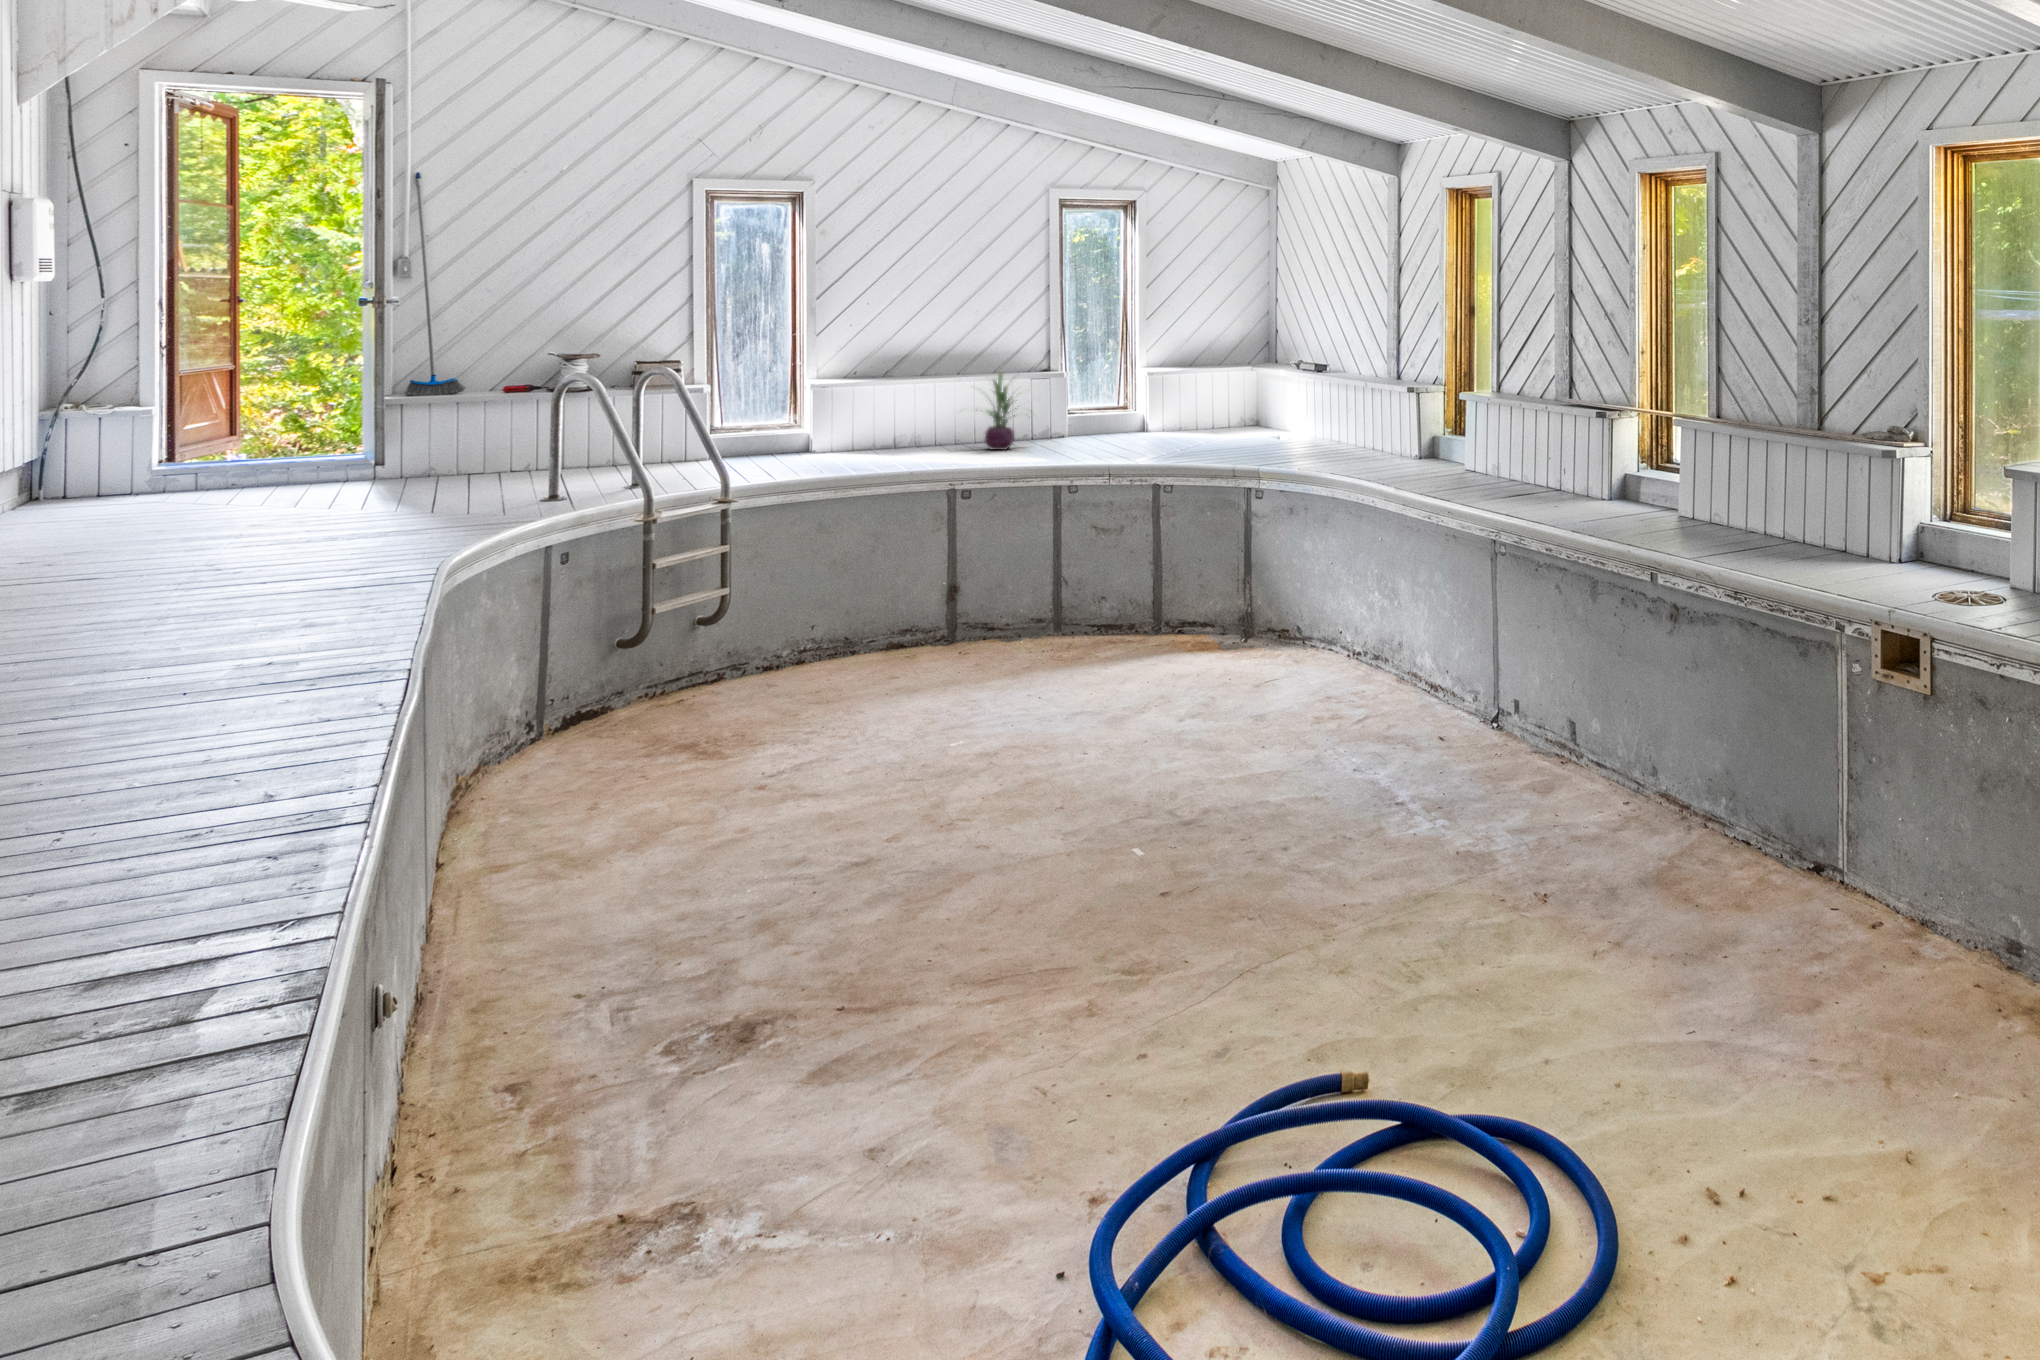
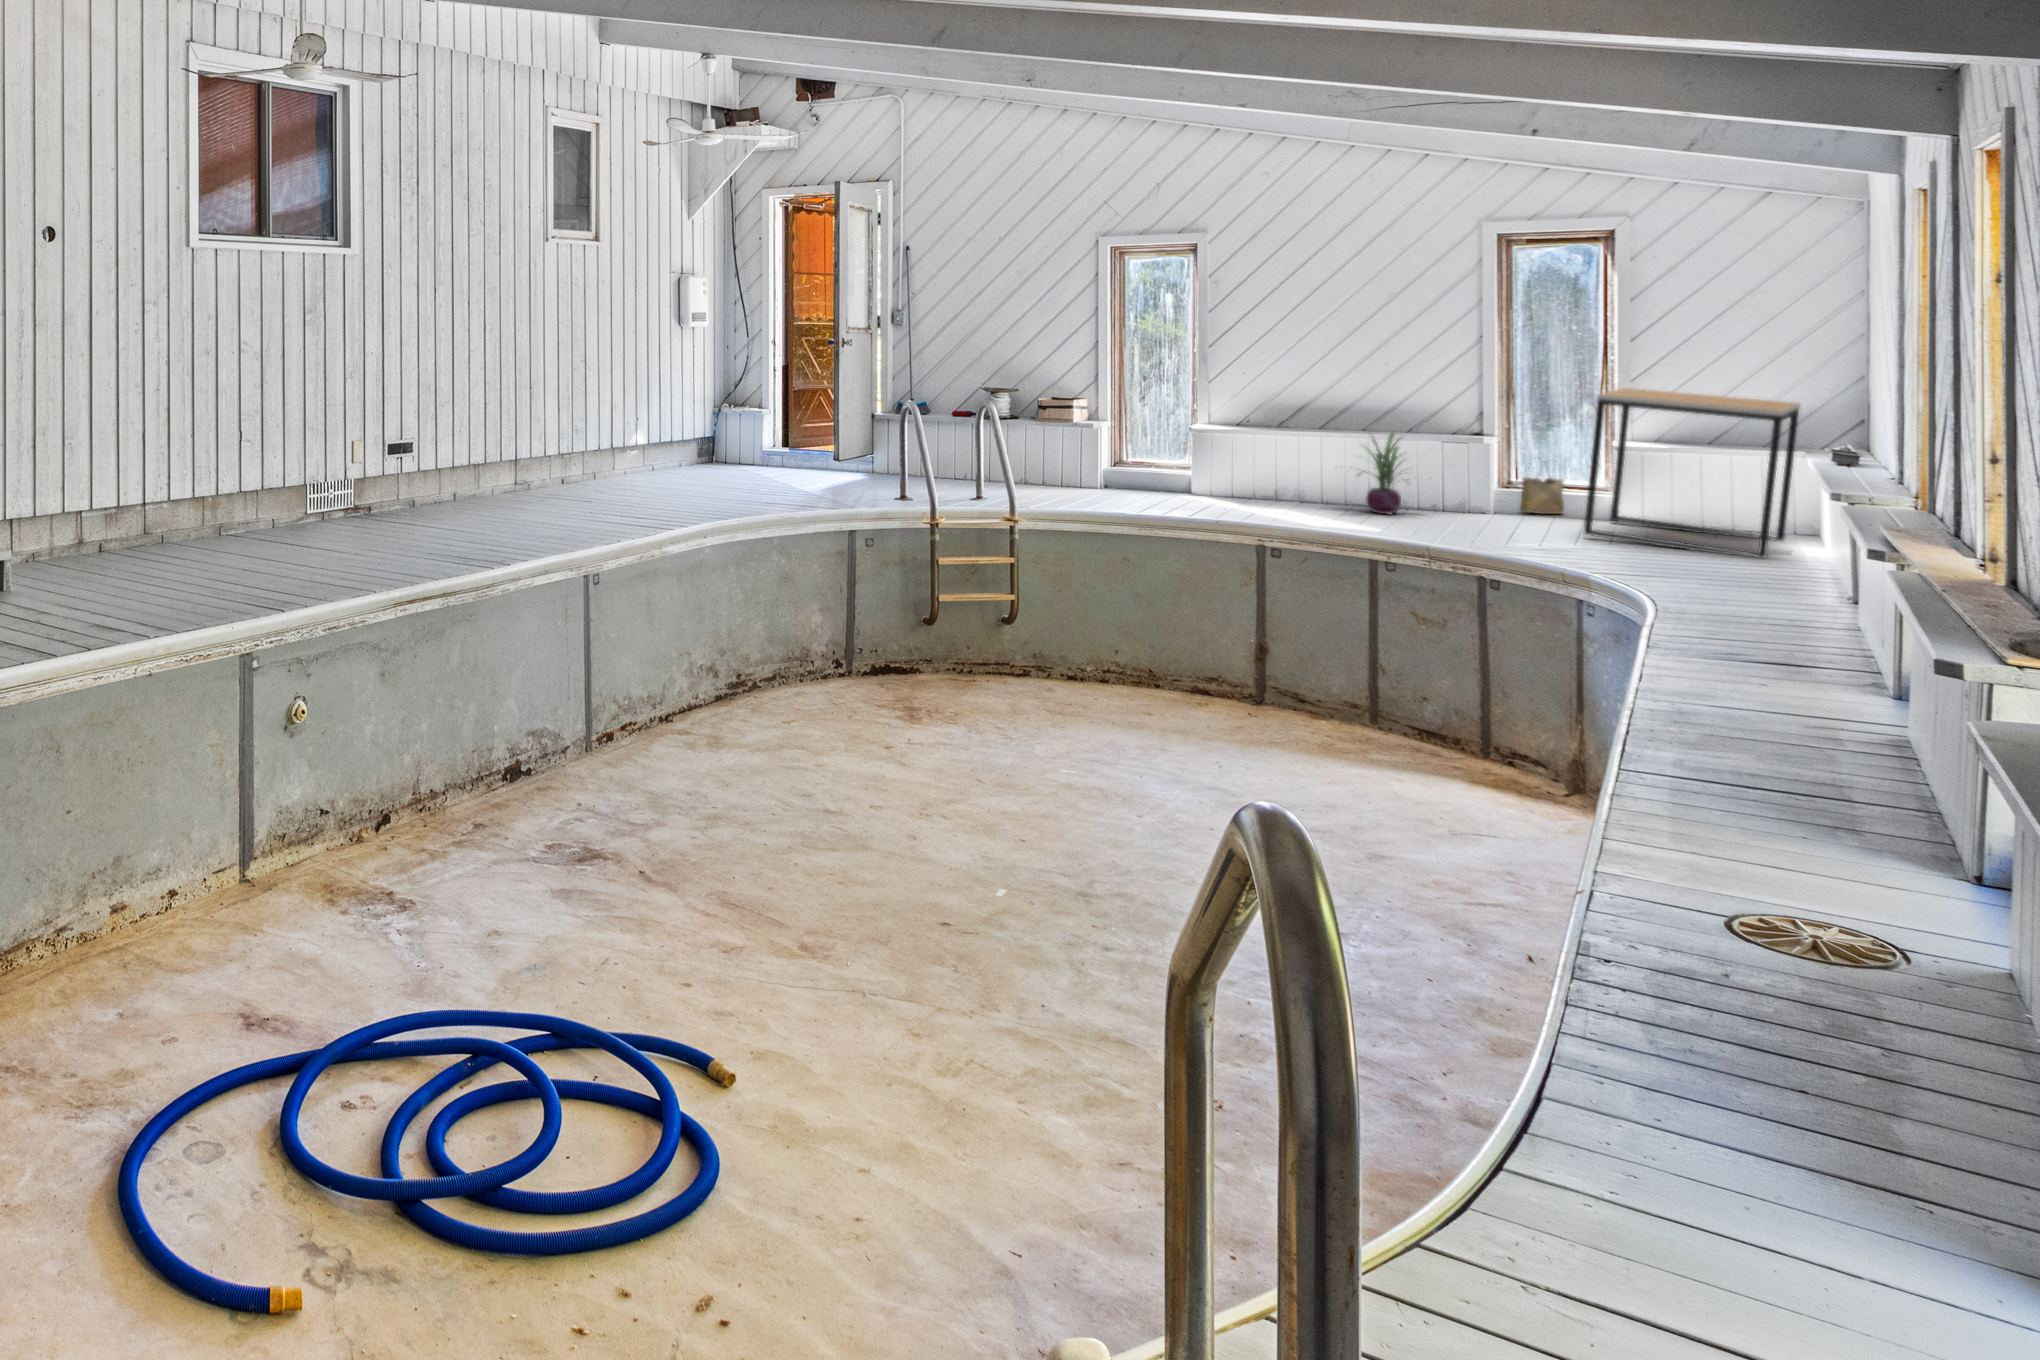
side table: none [1143,324,1283,448] -> present [1584,388,1800,558]
woven basket: none [1076,389,1105,438] -> present [1520,477,1564,514]

